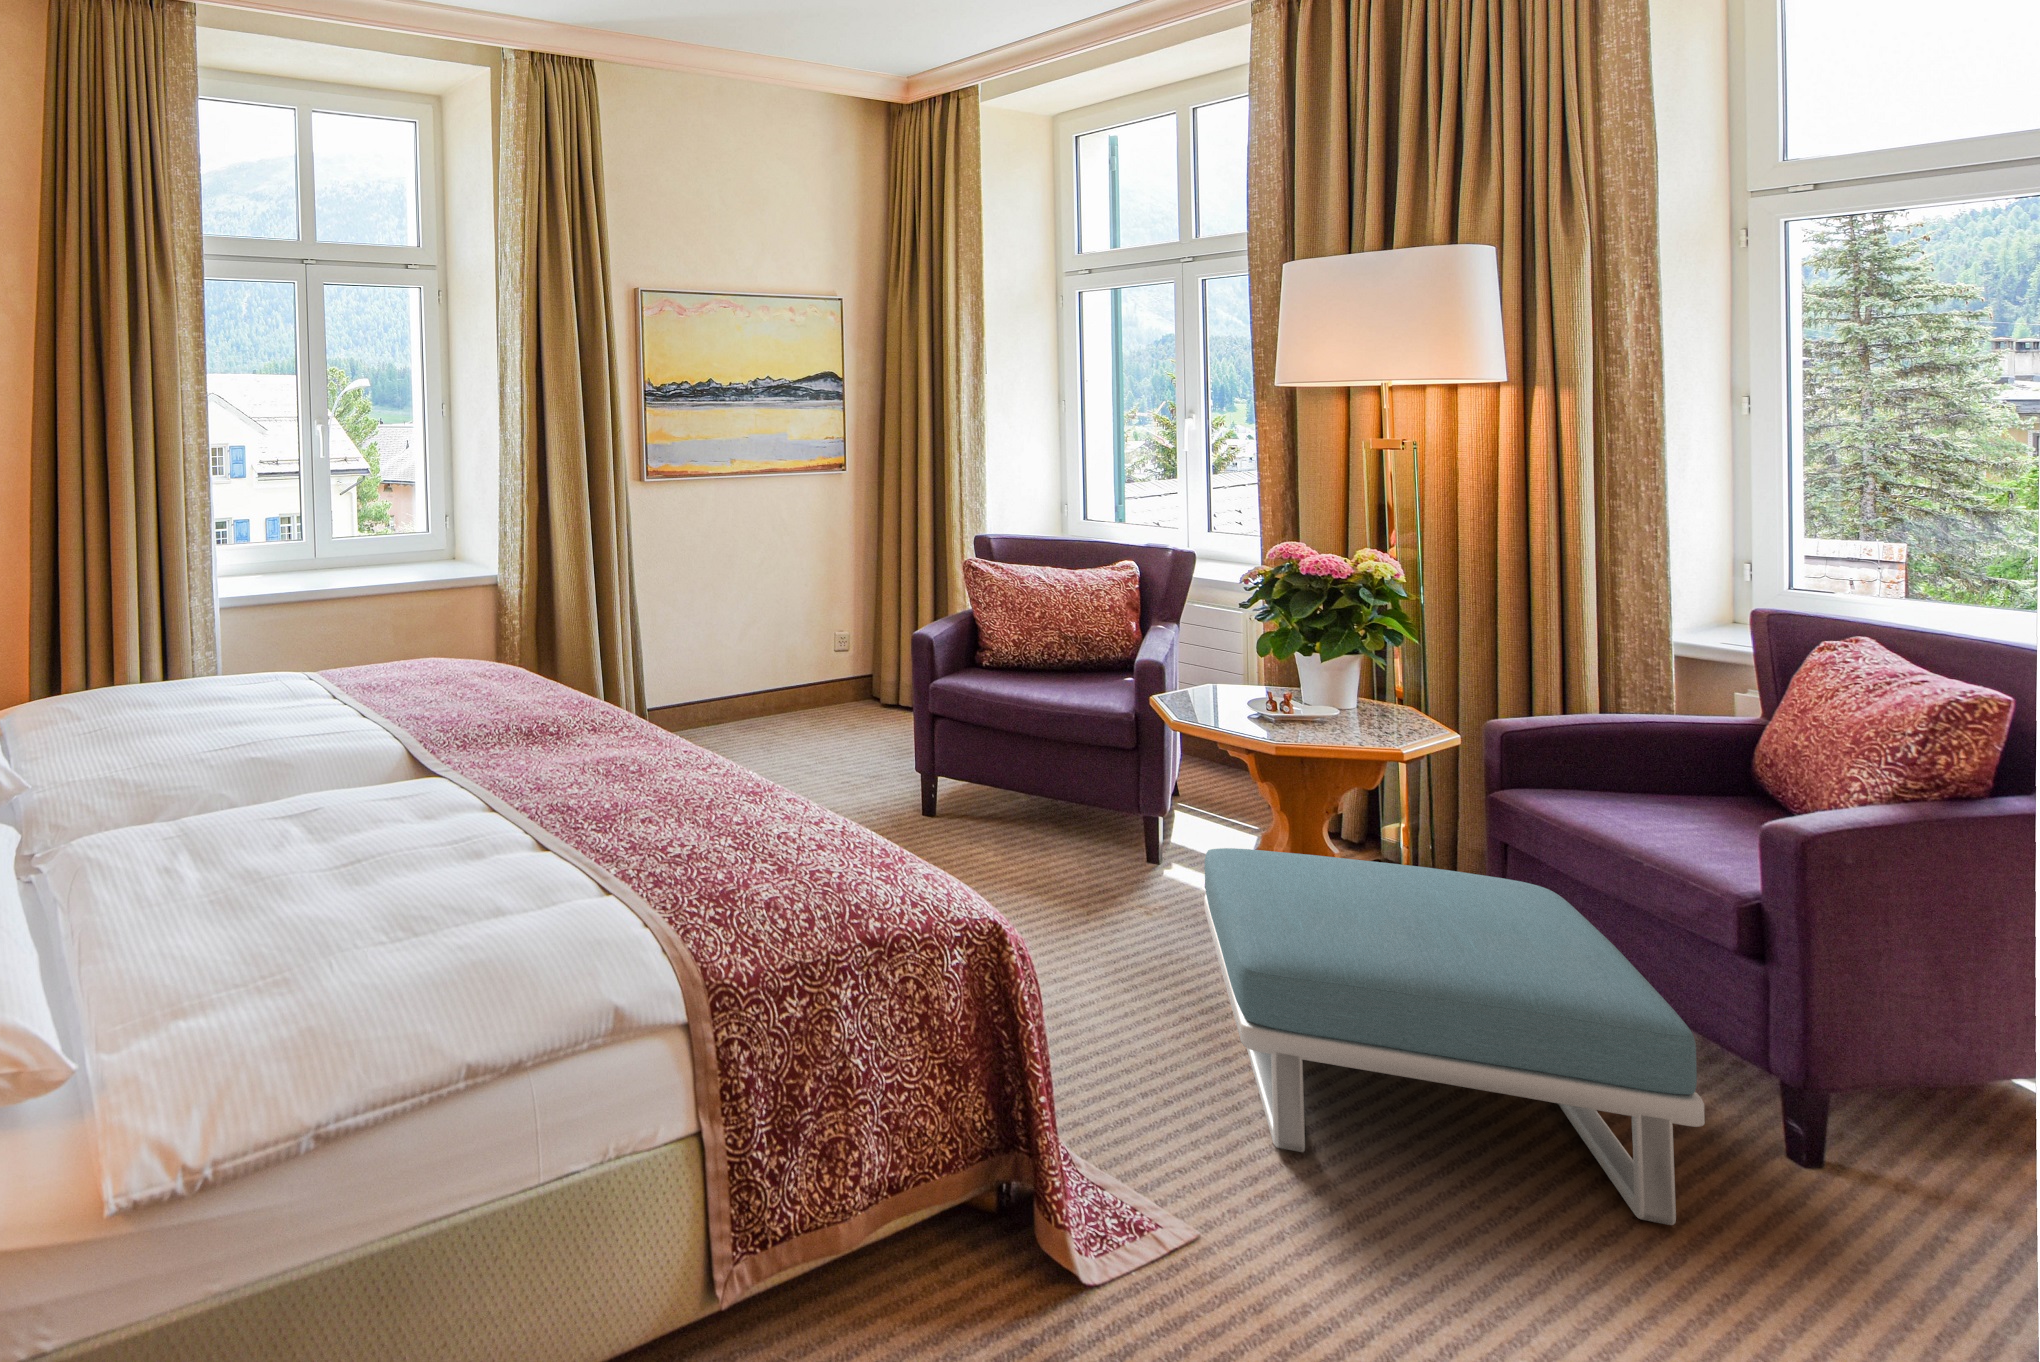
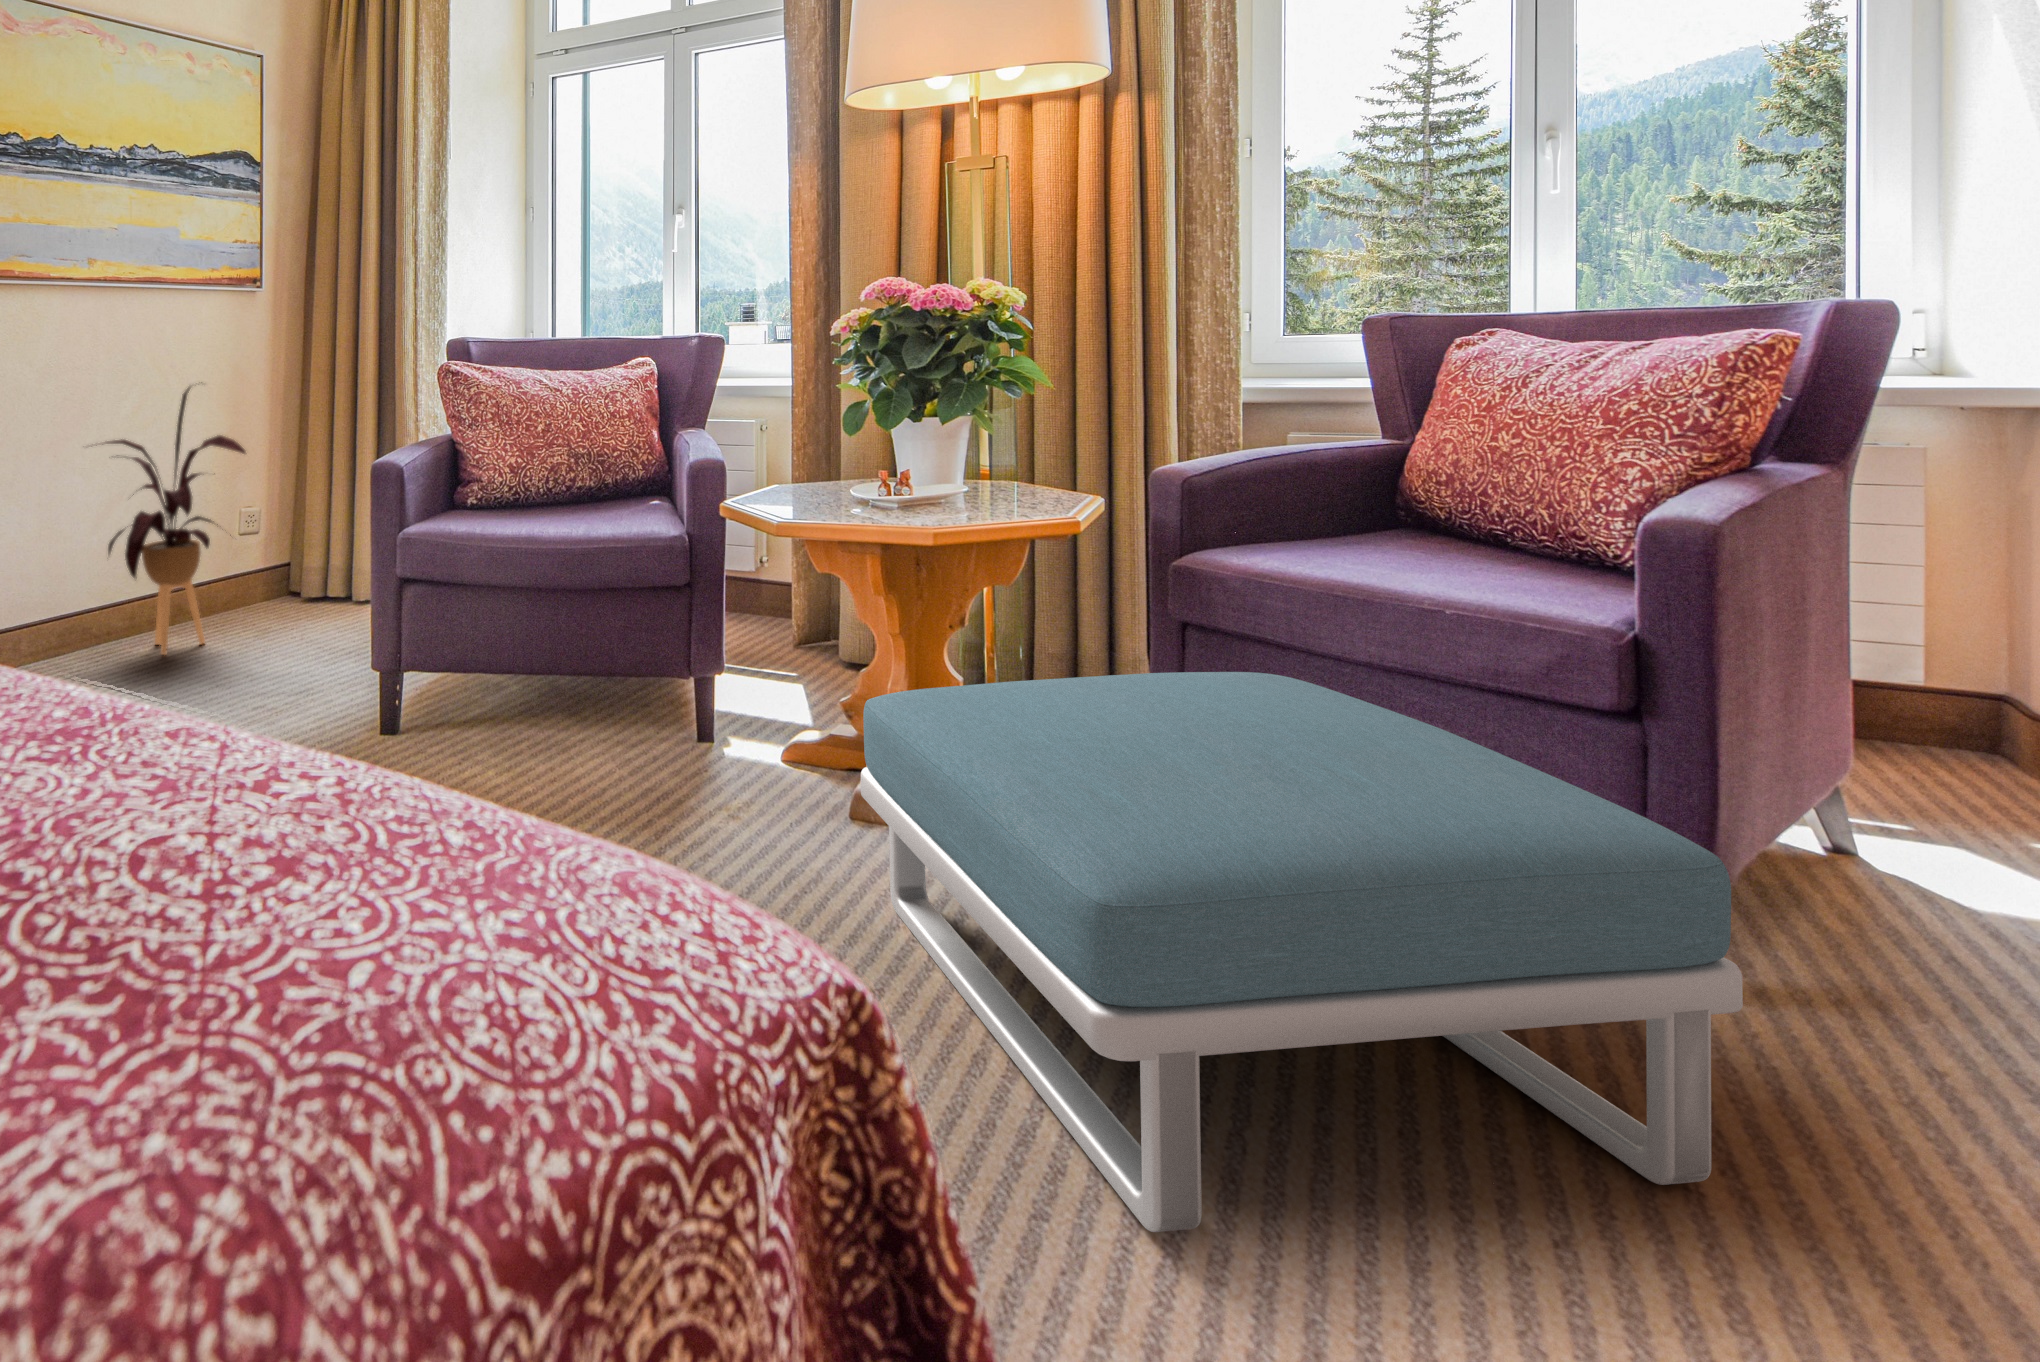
house plant: none [718,550,828,737] -> present [102,387,245,655]

